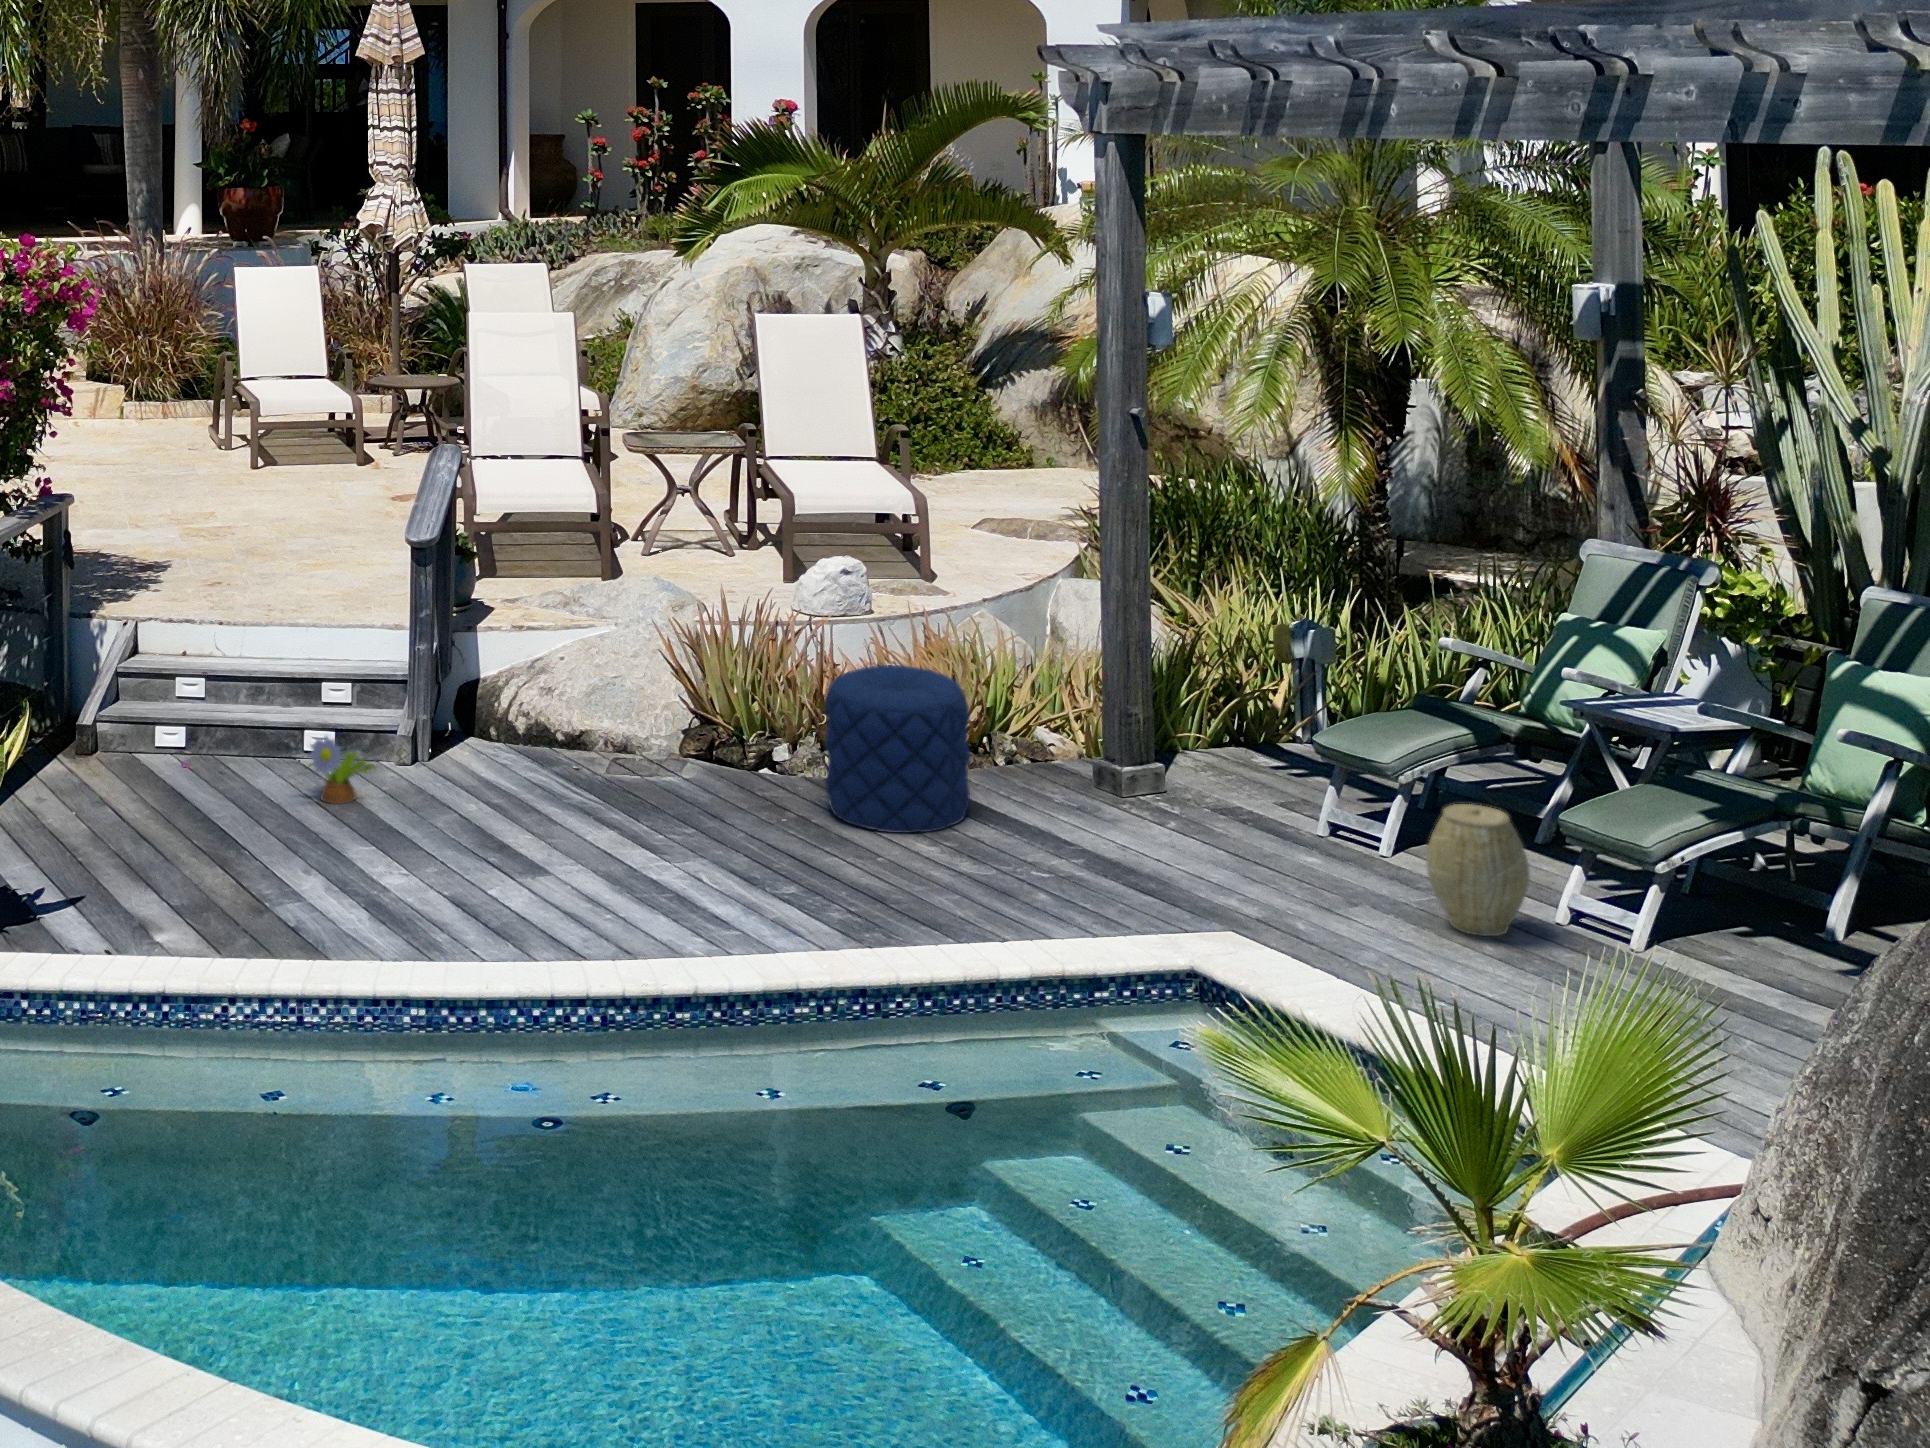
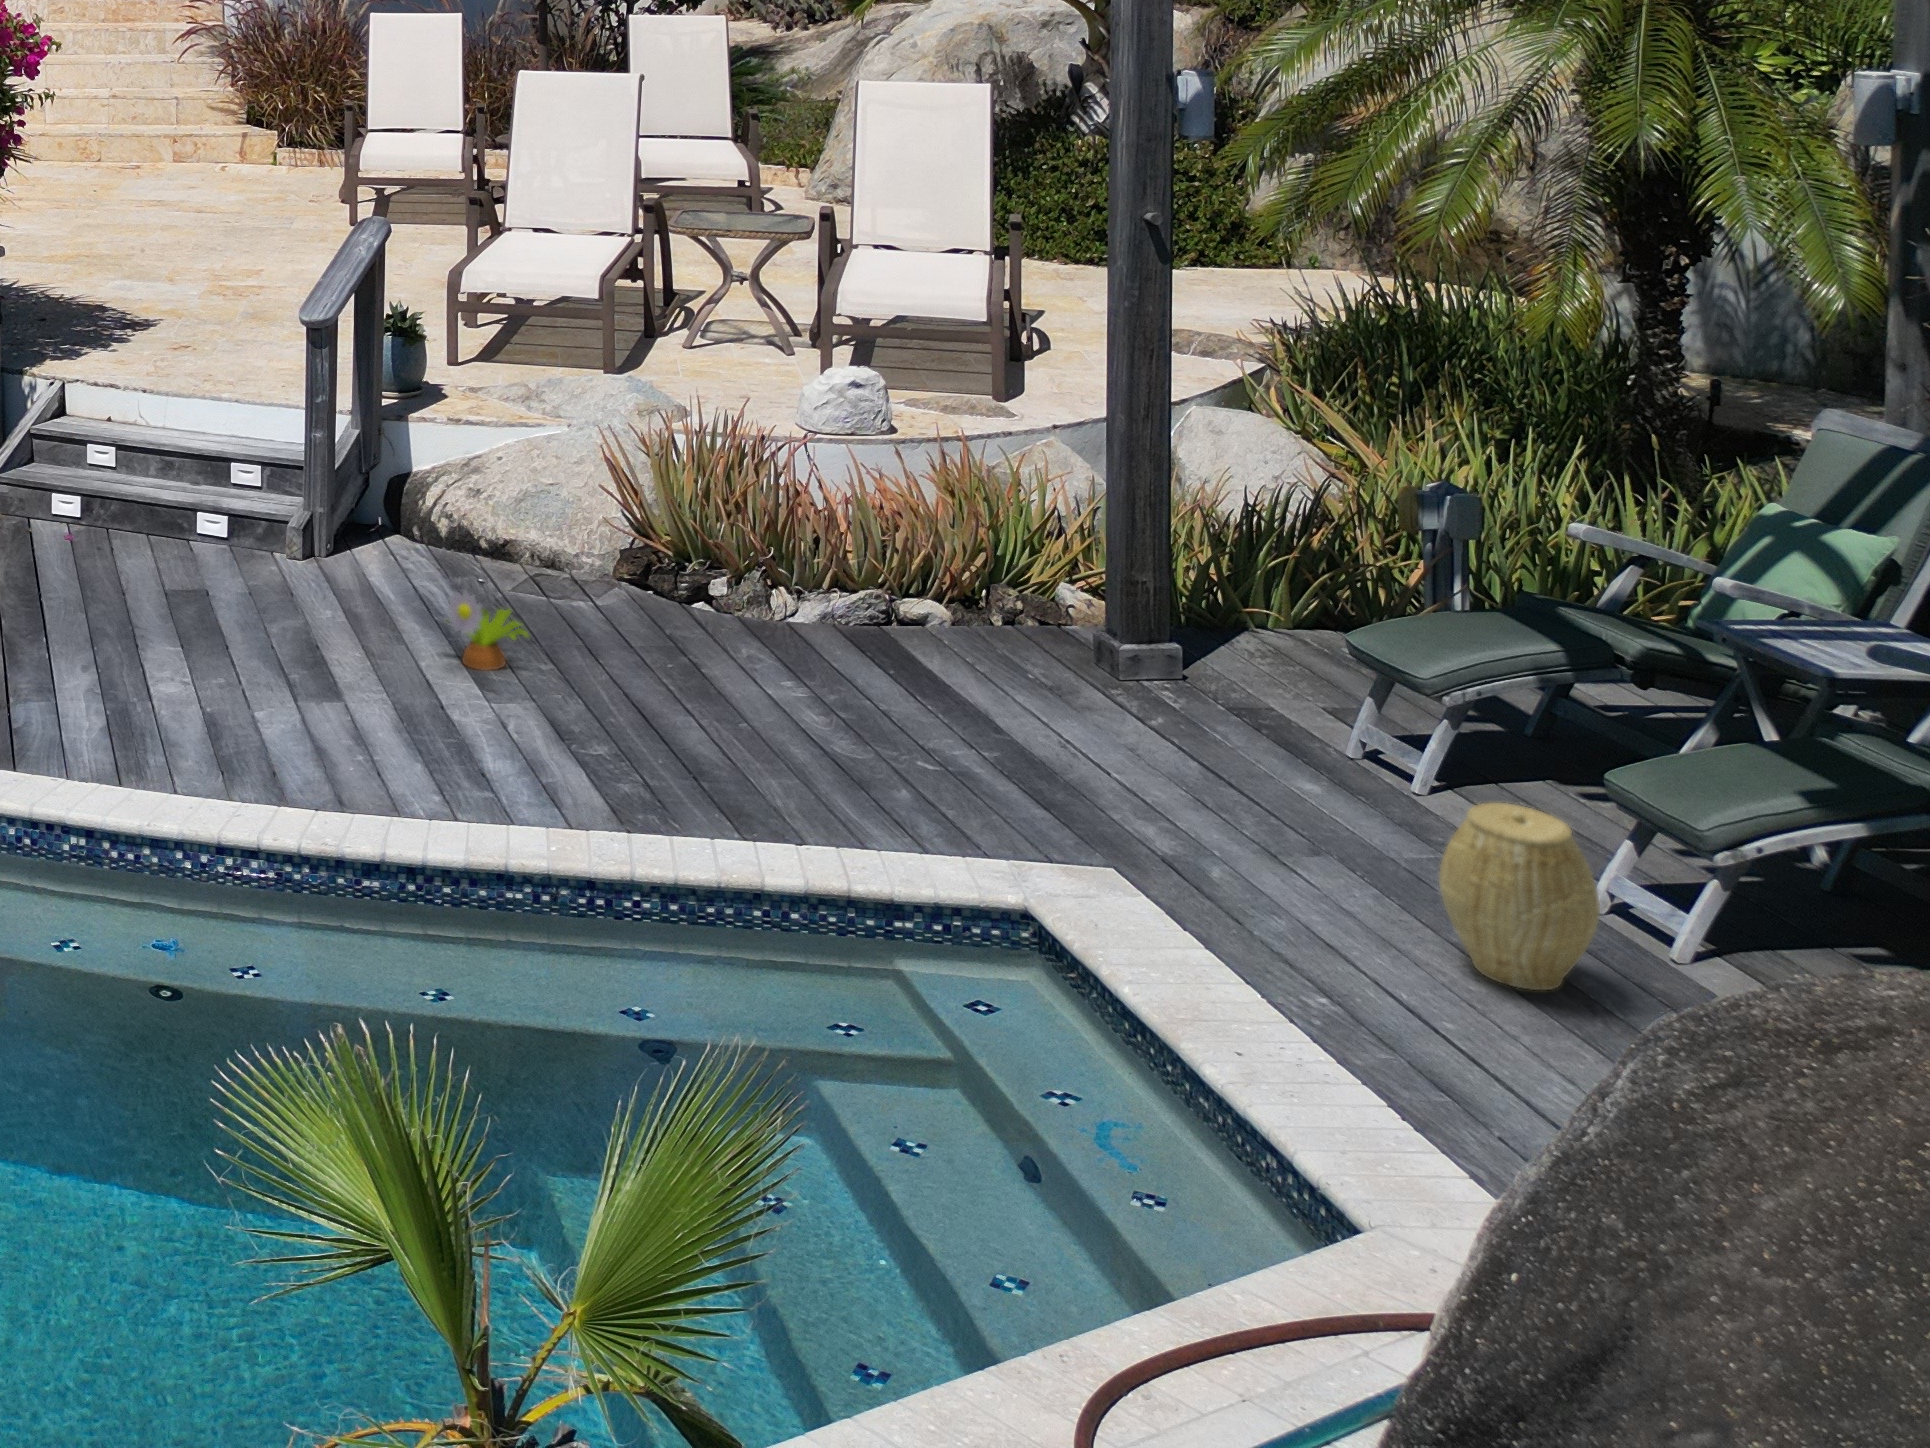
pouf: present [825,665,970,833] -> none [718,514,902,720]
decorative plant: present [305,736,376,804] -> present [447,590,528,670]

